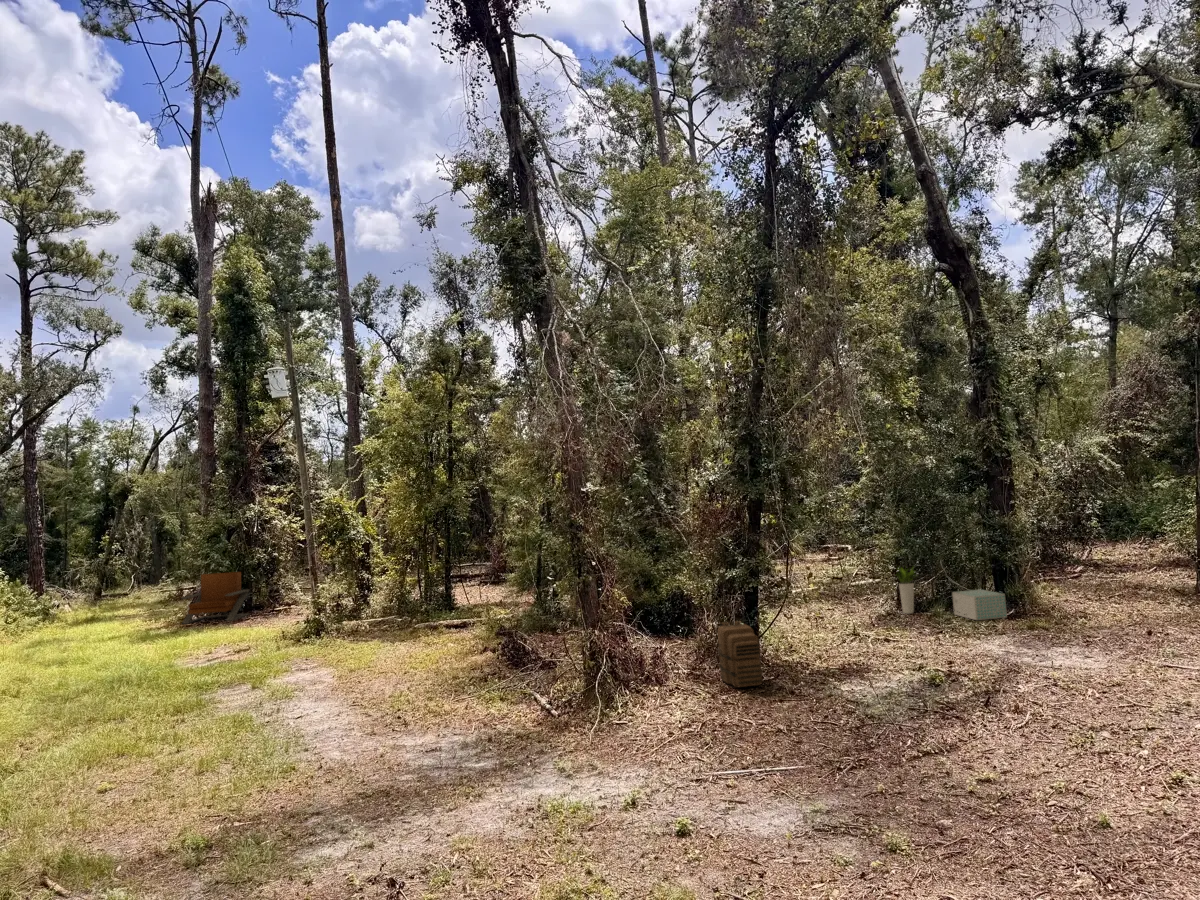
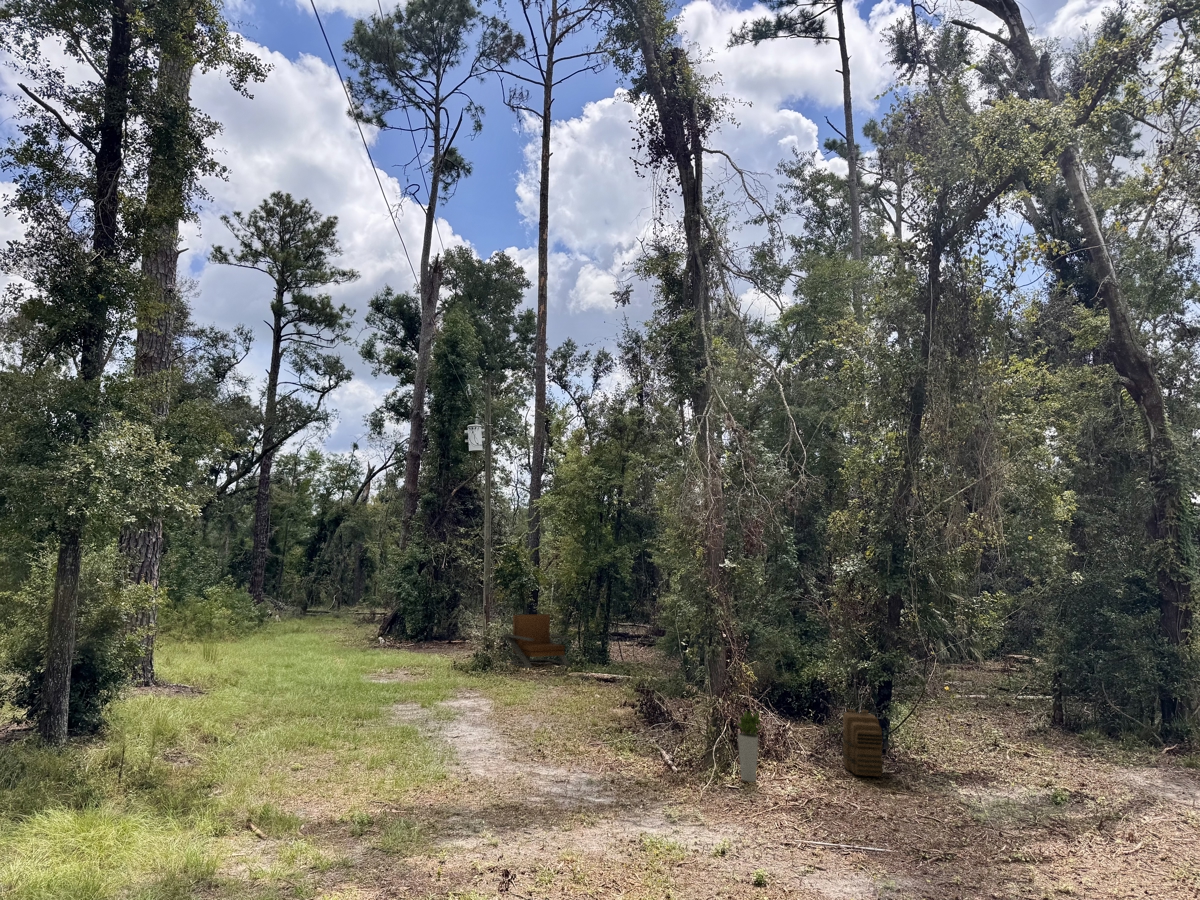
planter: present [897,567,914,614] -> present [737,710,762,782]
lounge chair: present [182,572,249,624] -> present [504,614,571,668]
storage box: present [952,589,1007,620] -> none [1124,717,1186,754]

